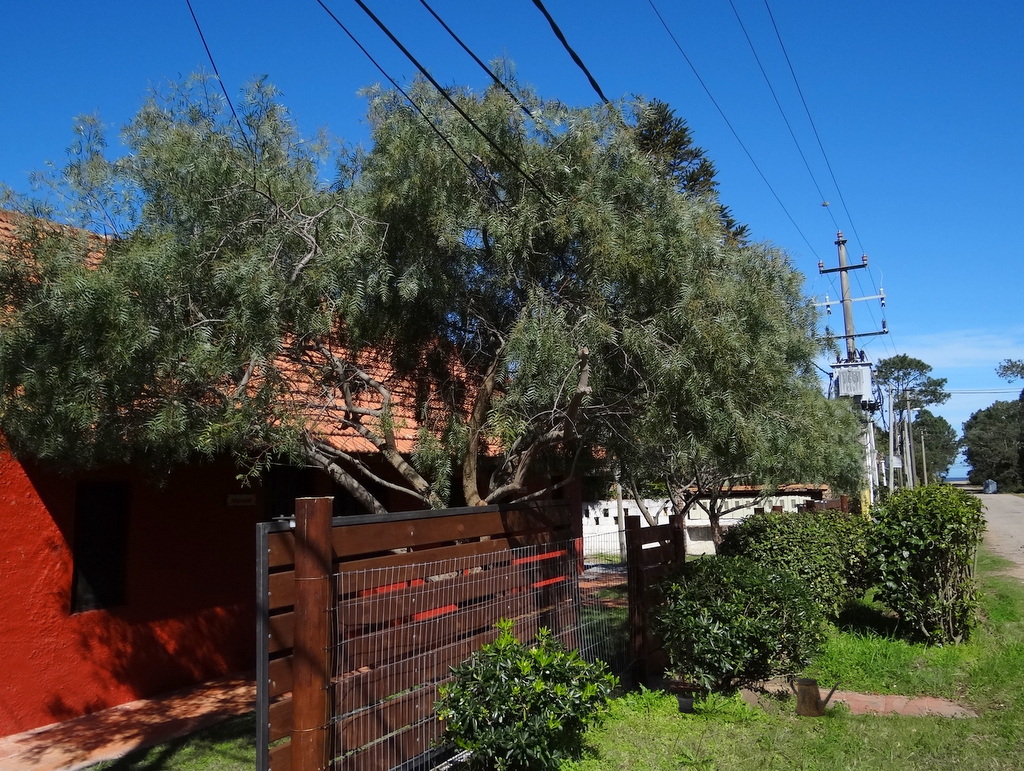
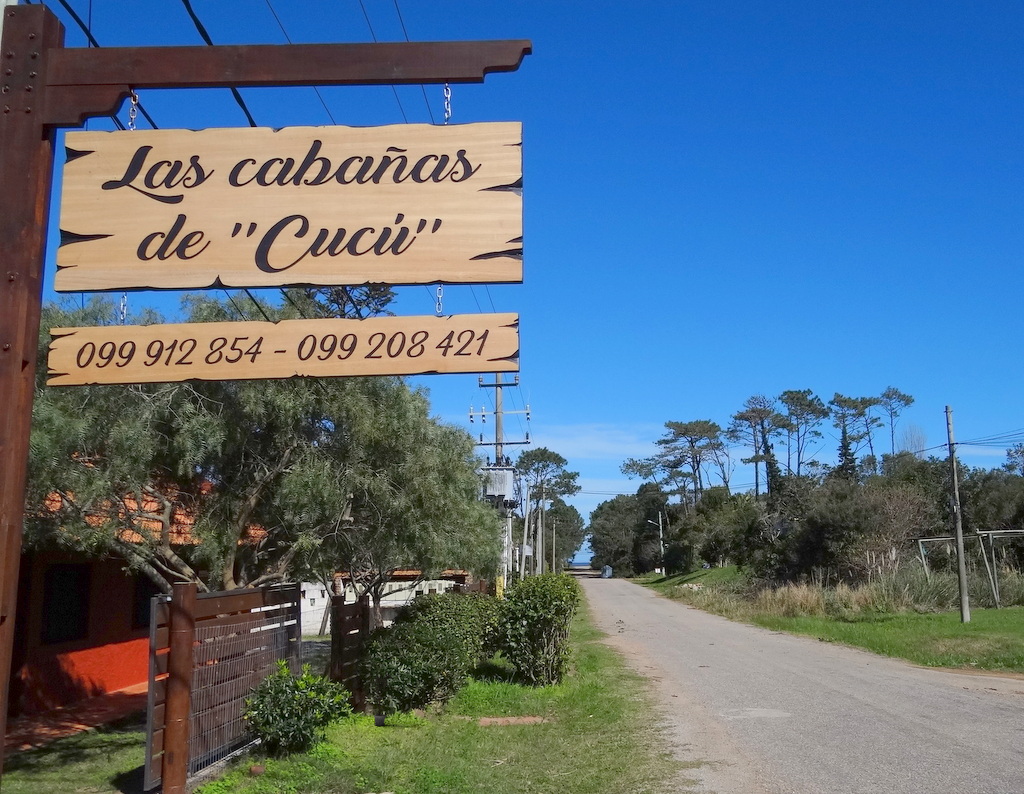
watering can: present [790,678,841,716] -> none [446,701,479,726]

